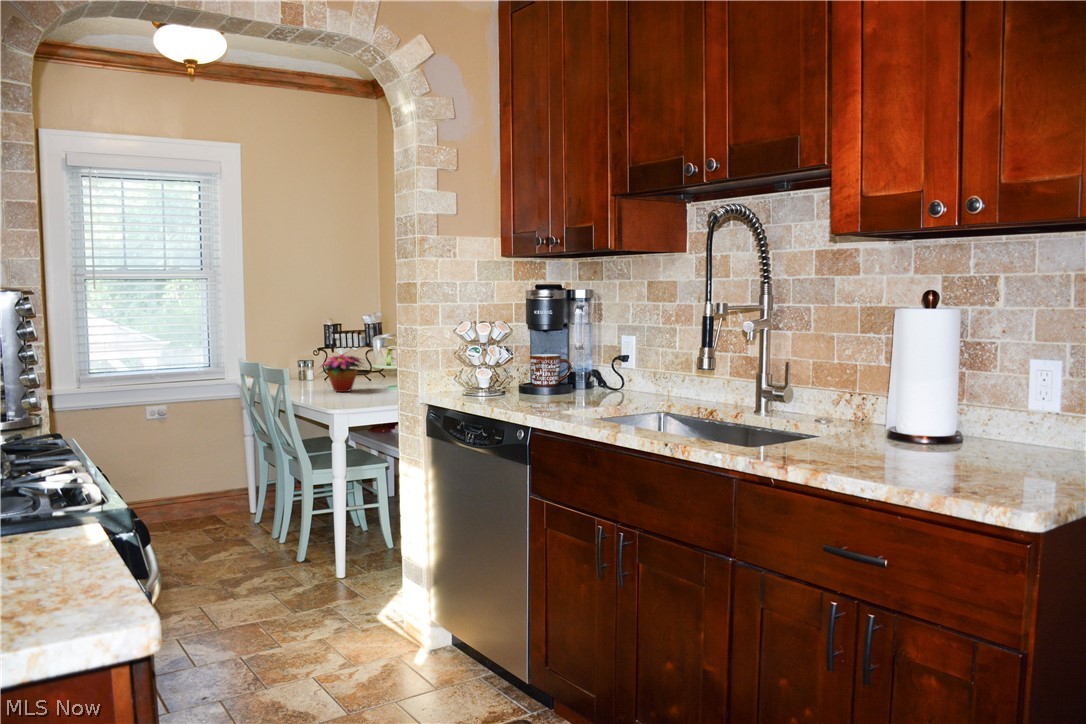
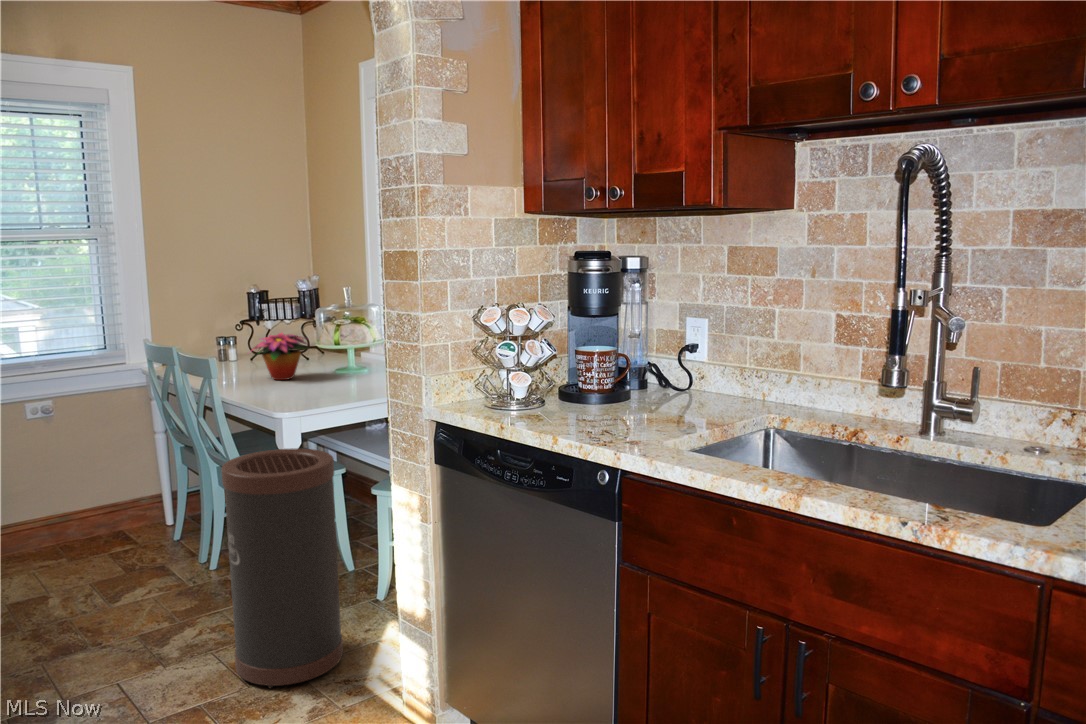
trash can: none [281,436,369,615] -> present [222,448,343,688]

